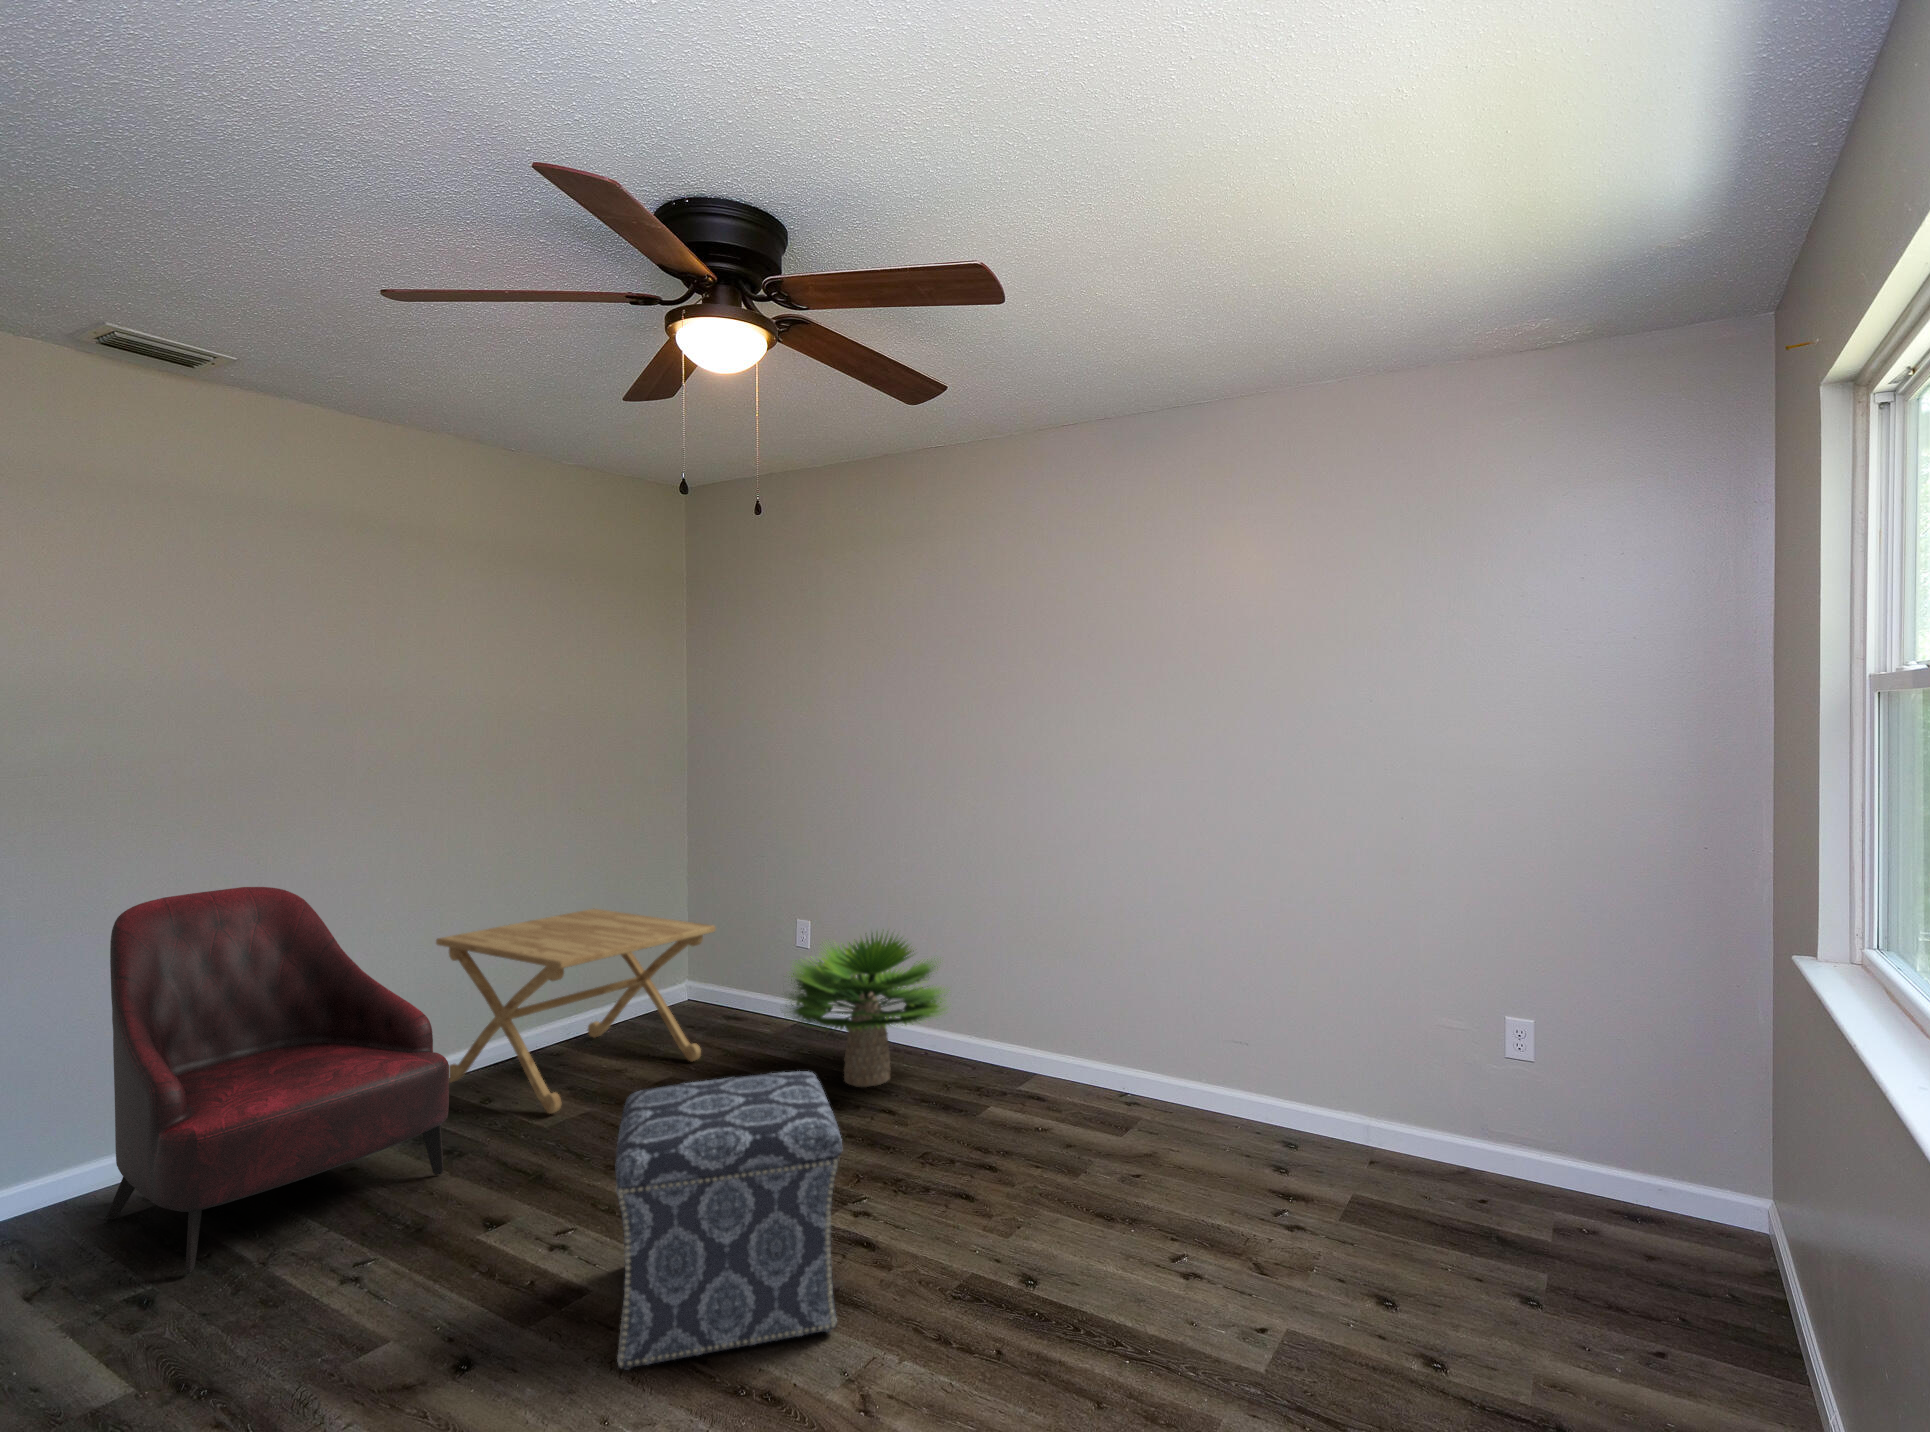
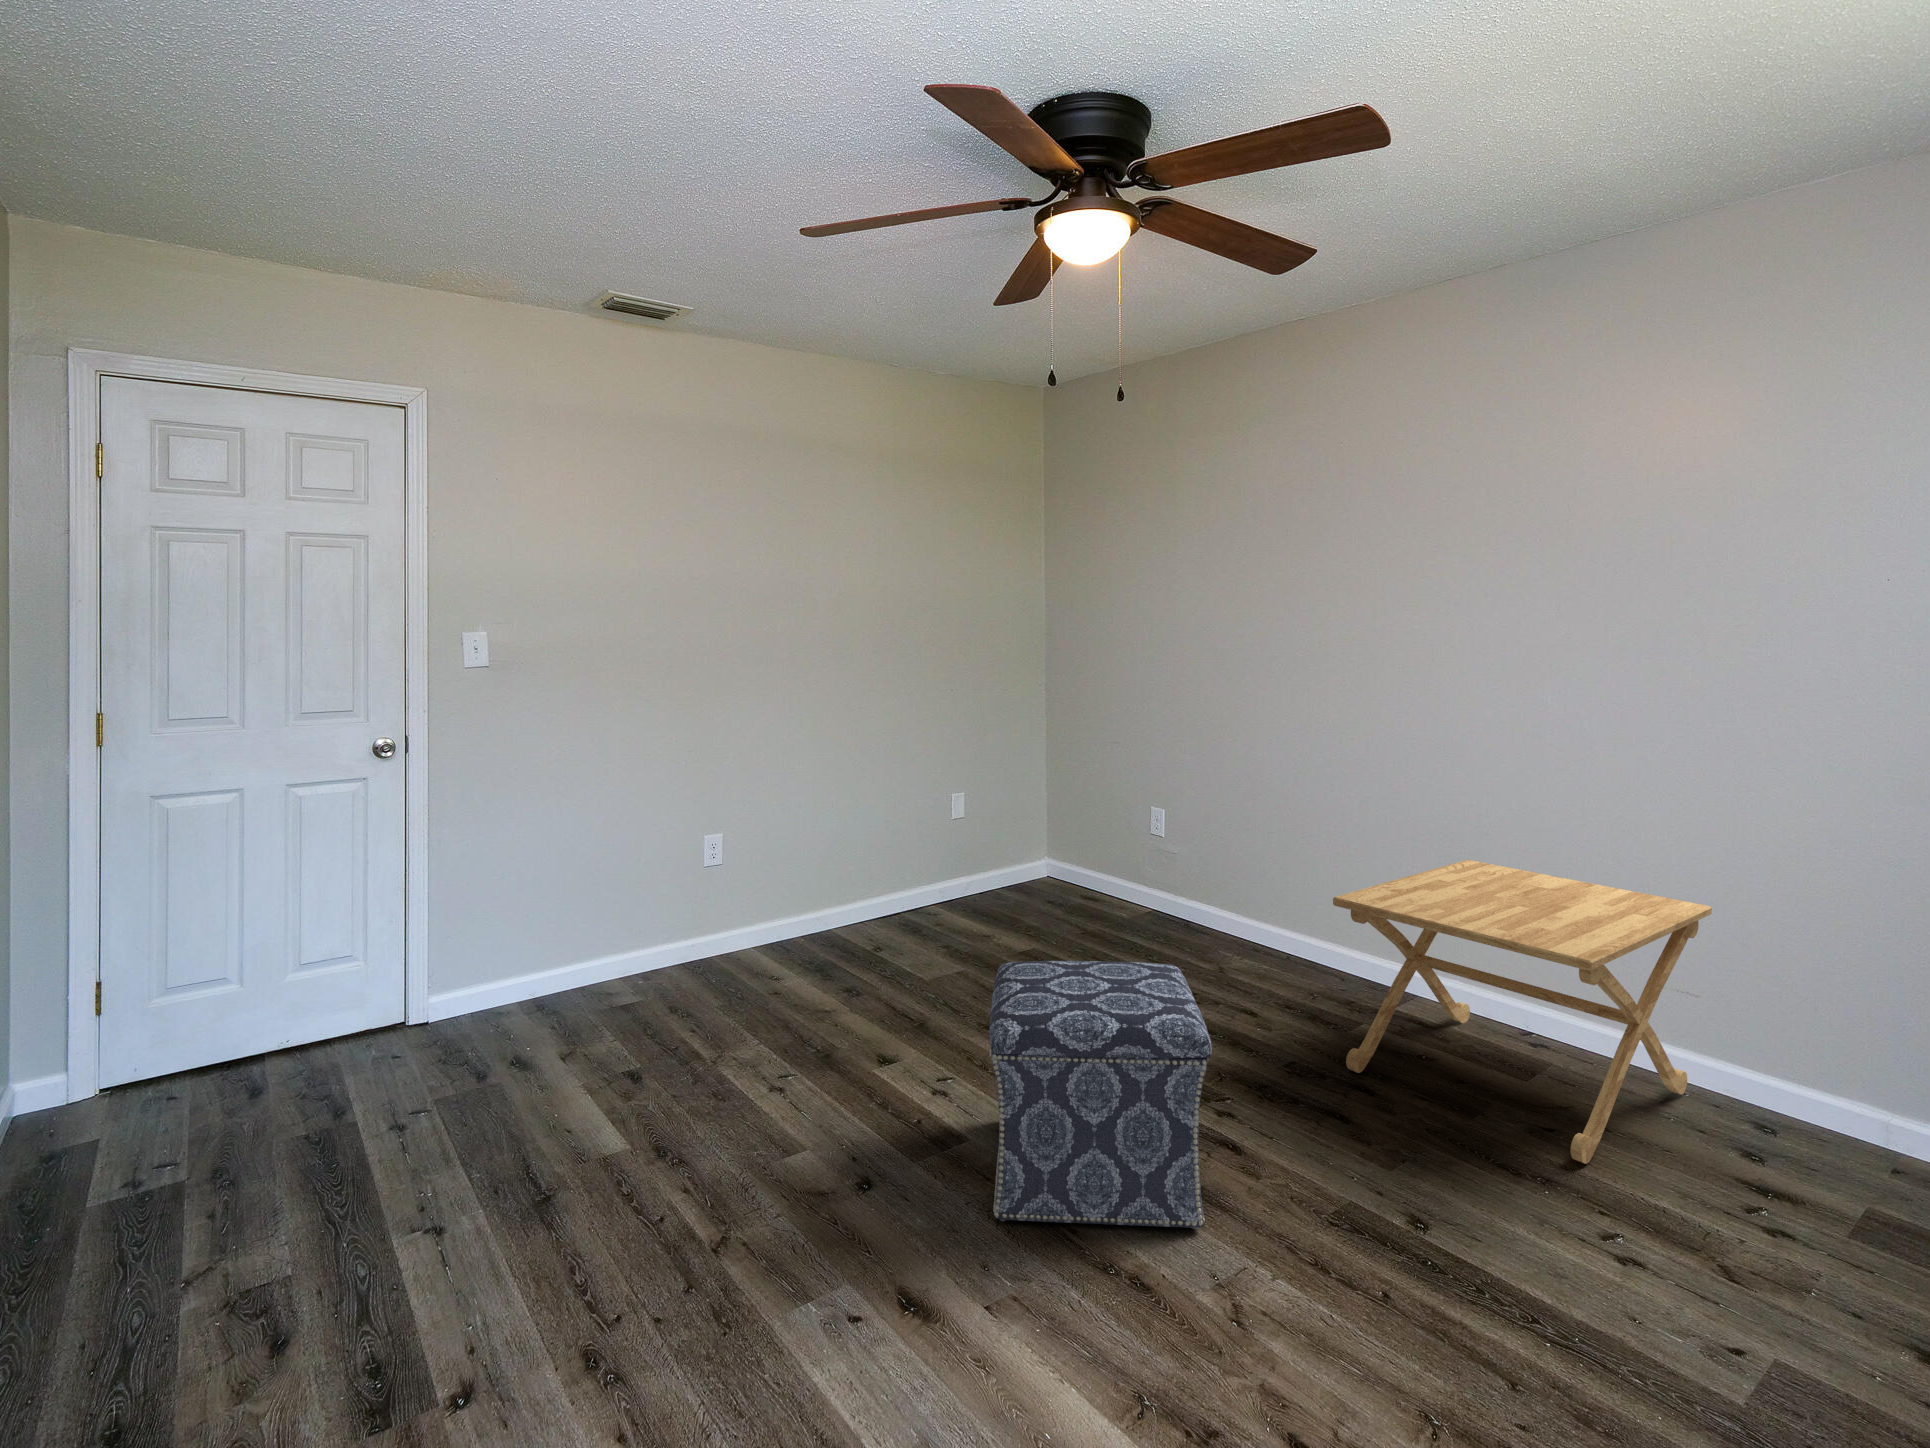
armchair: present [107,887,449,1274] -> none [604,750,850,1059]
side table: present [436,908,715,1113] -> present [1333,860,1712,1164]
potted plant: present [789,933,945,1087] -> none [1135,825,1323,984]

